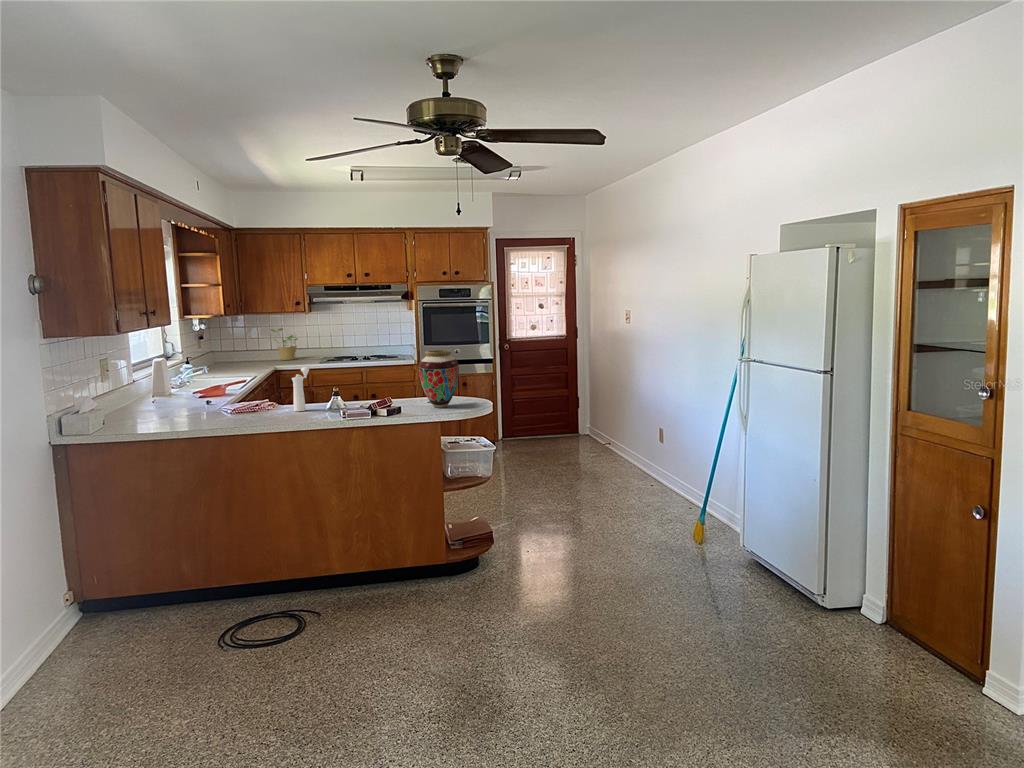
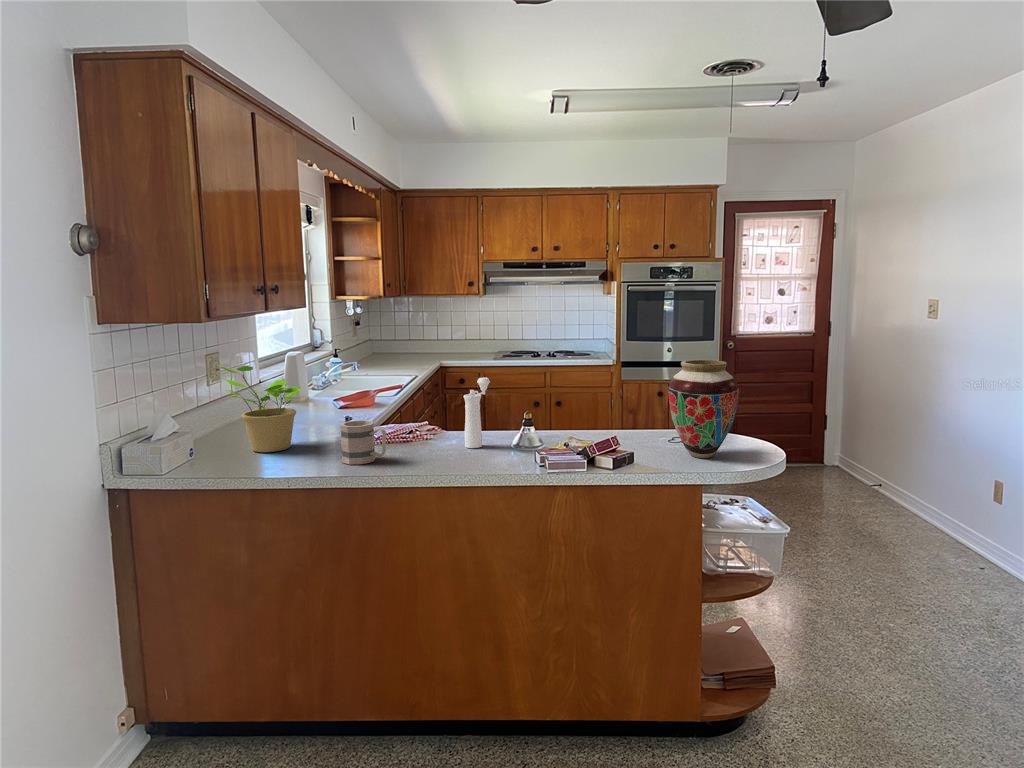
potted plant: present [270,328,298,360] -> present [220,366,301,452]
mug: none [211,395,242,422] -> present [340,420,386,464]

